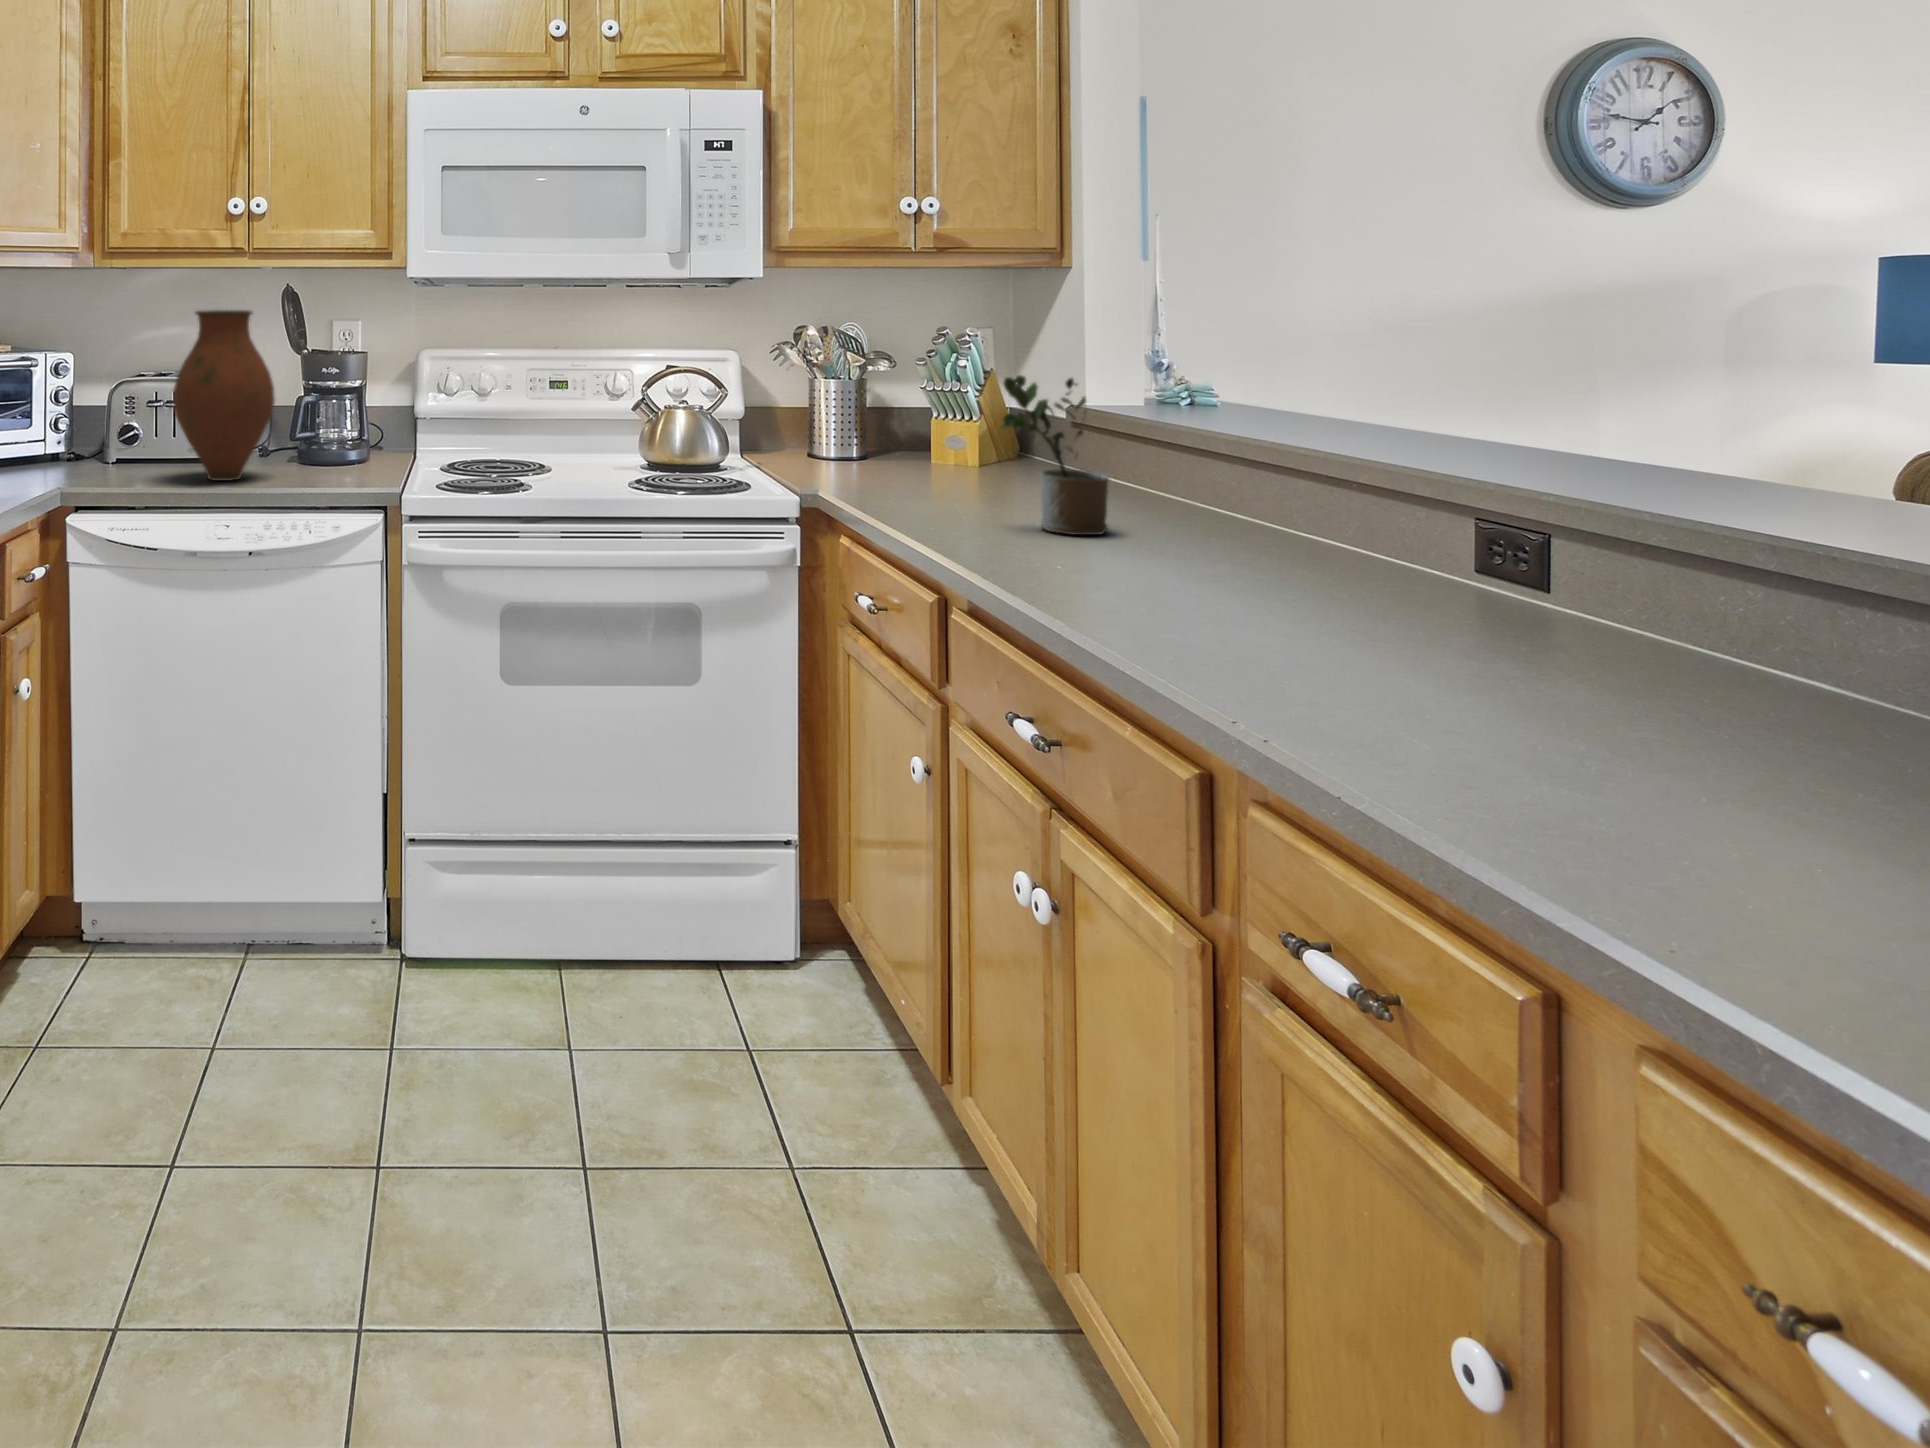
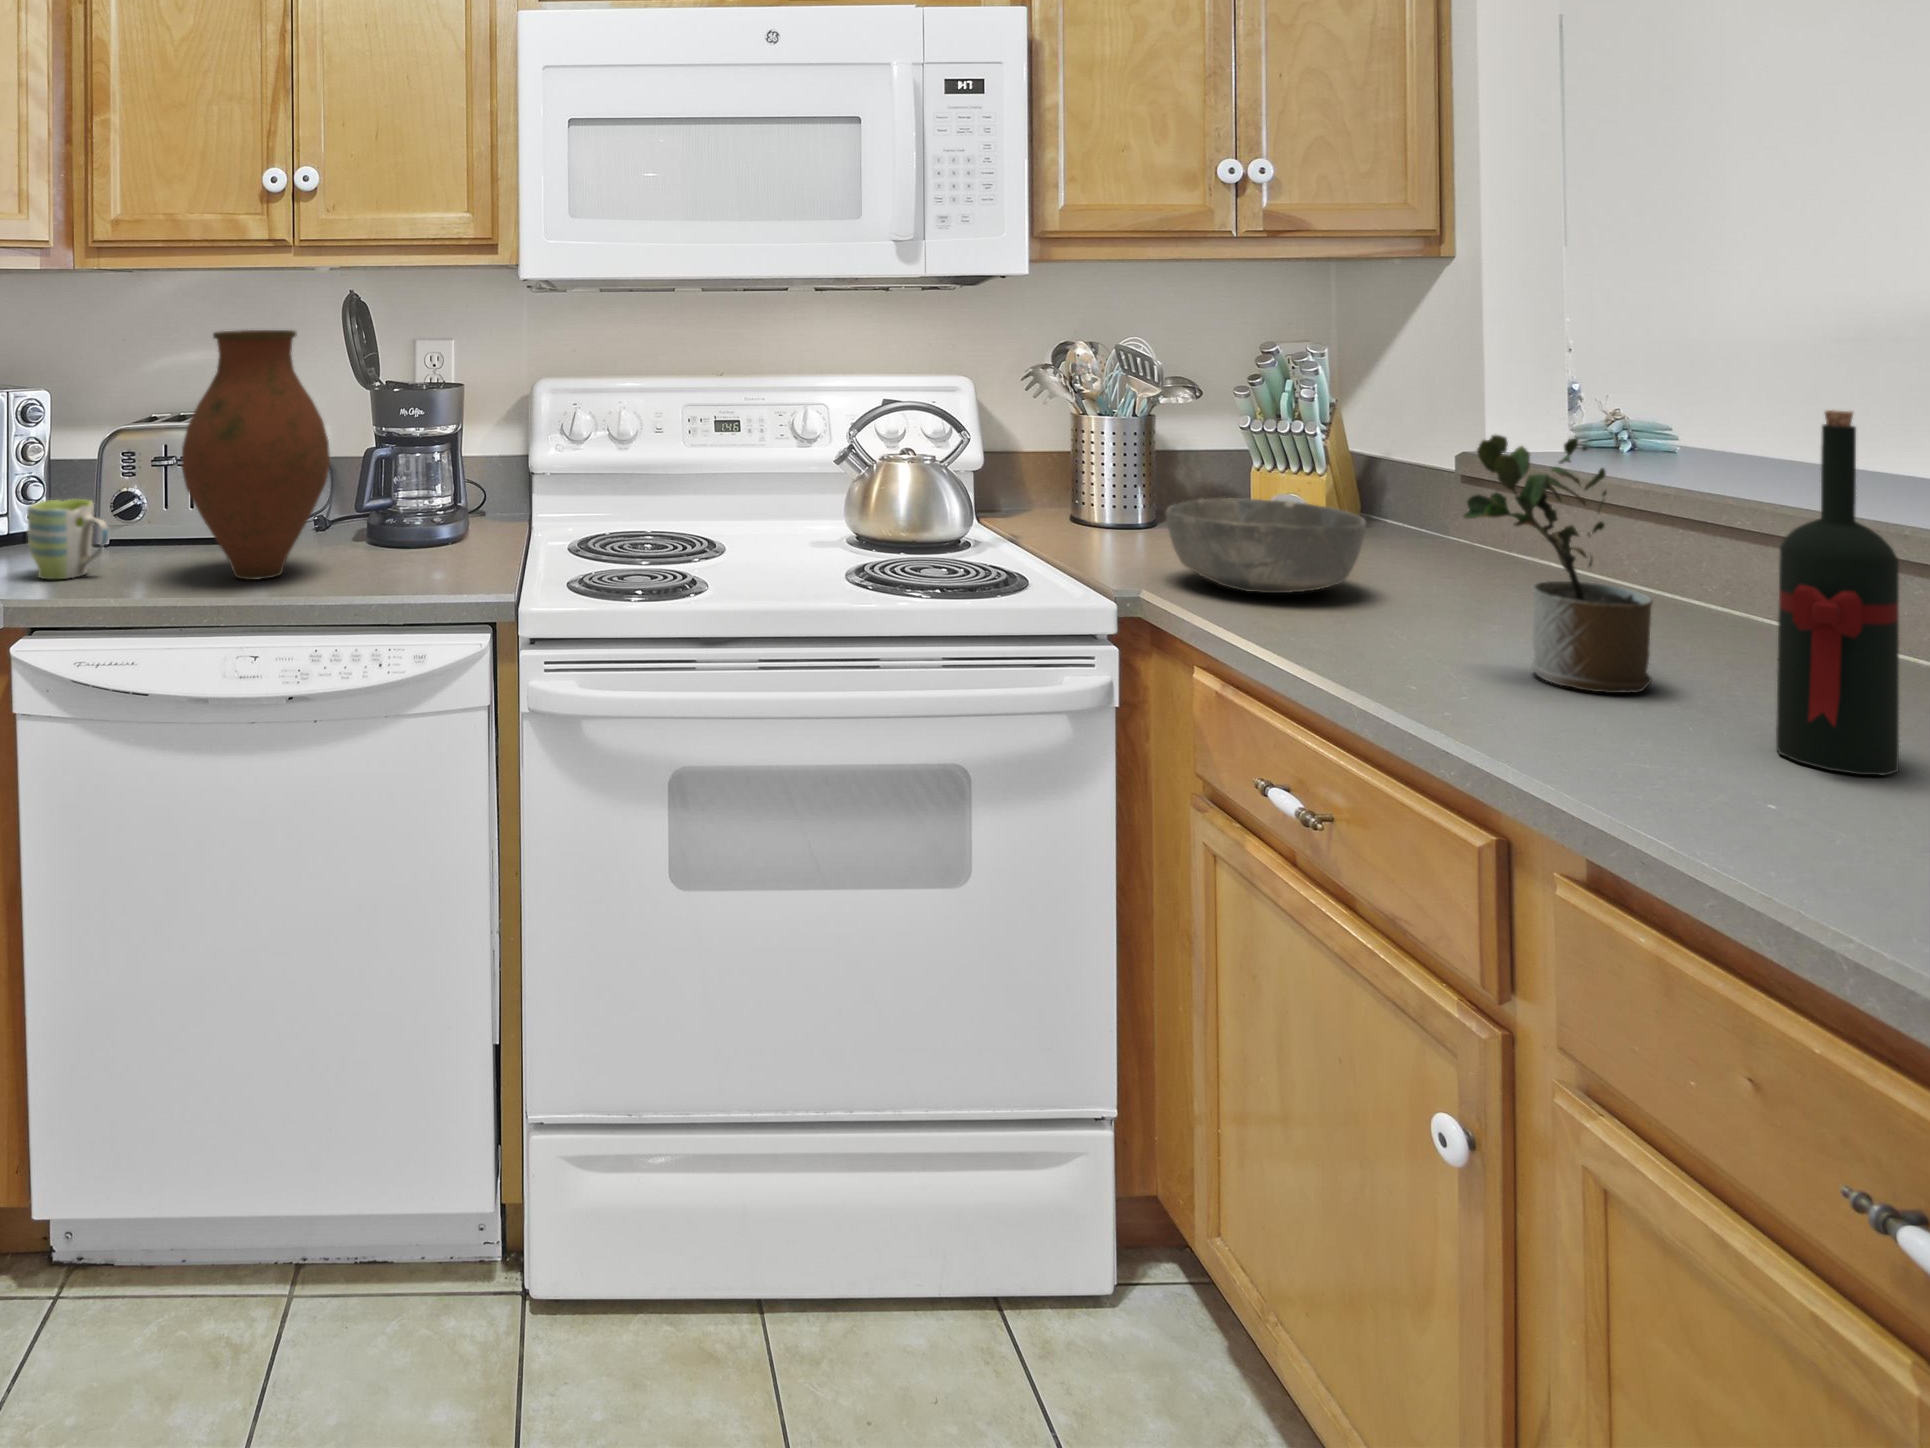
wine bottle: none [1148,353,1210,567] -> present [1776,410,1899,775]
mug: none [66,427,122,480] -> present [27,499,108,579]
bowl: none [845,431,974,490] -> present [1166,498,1366,593]

